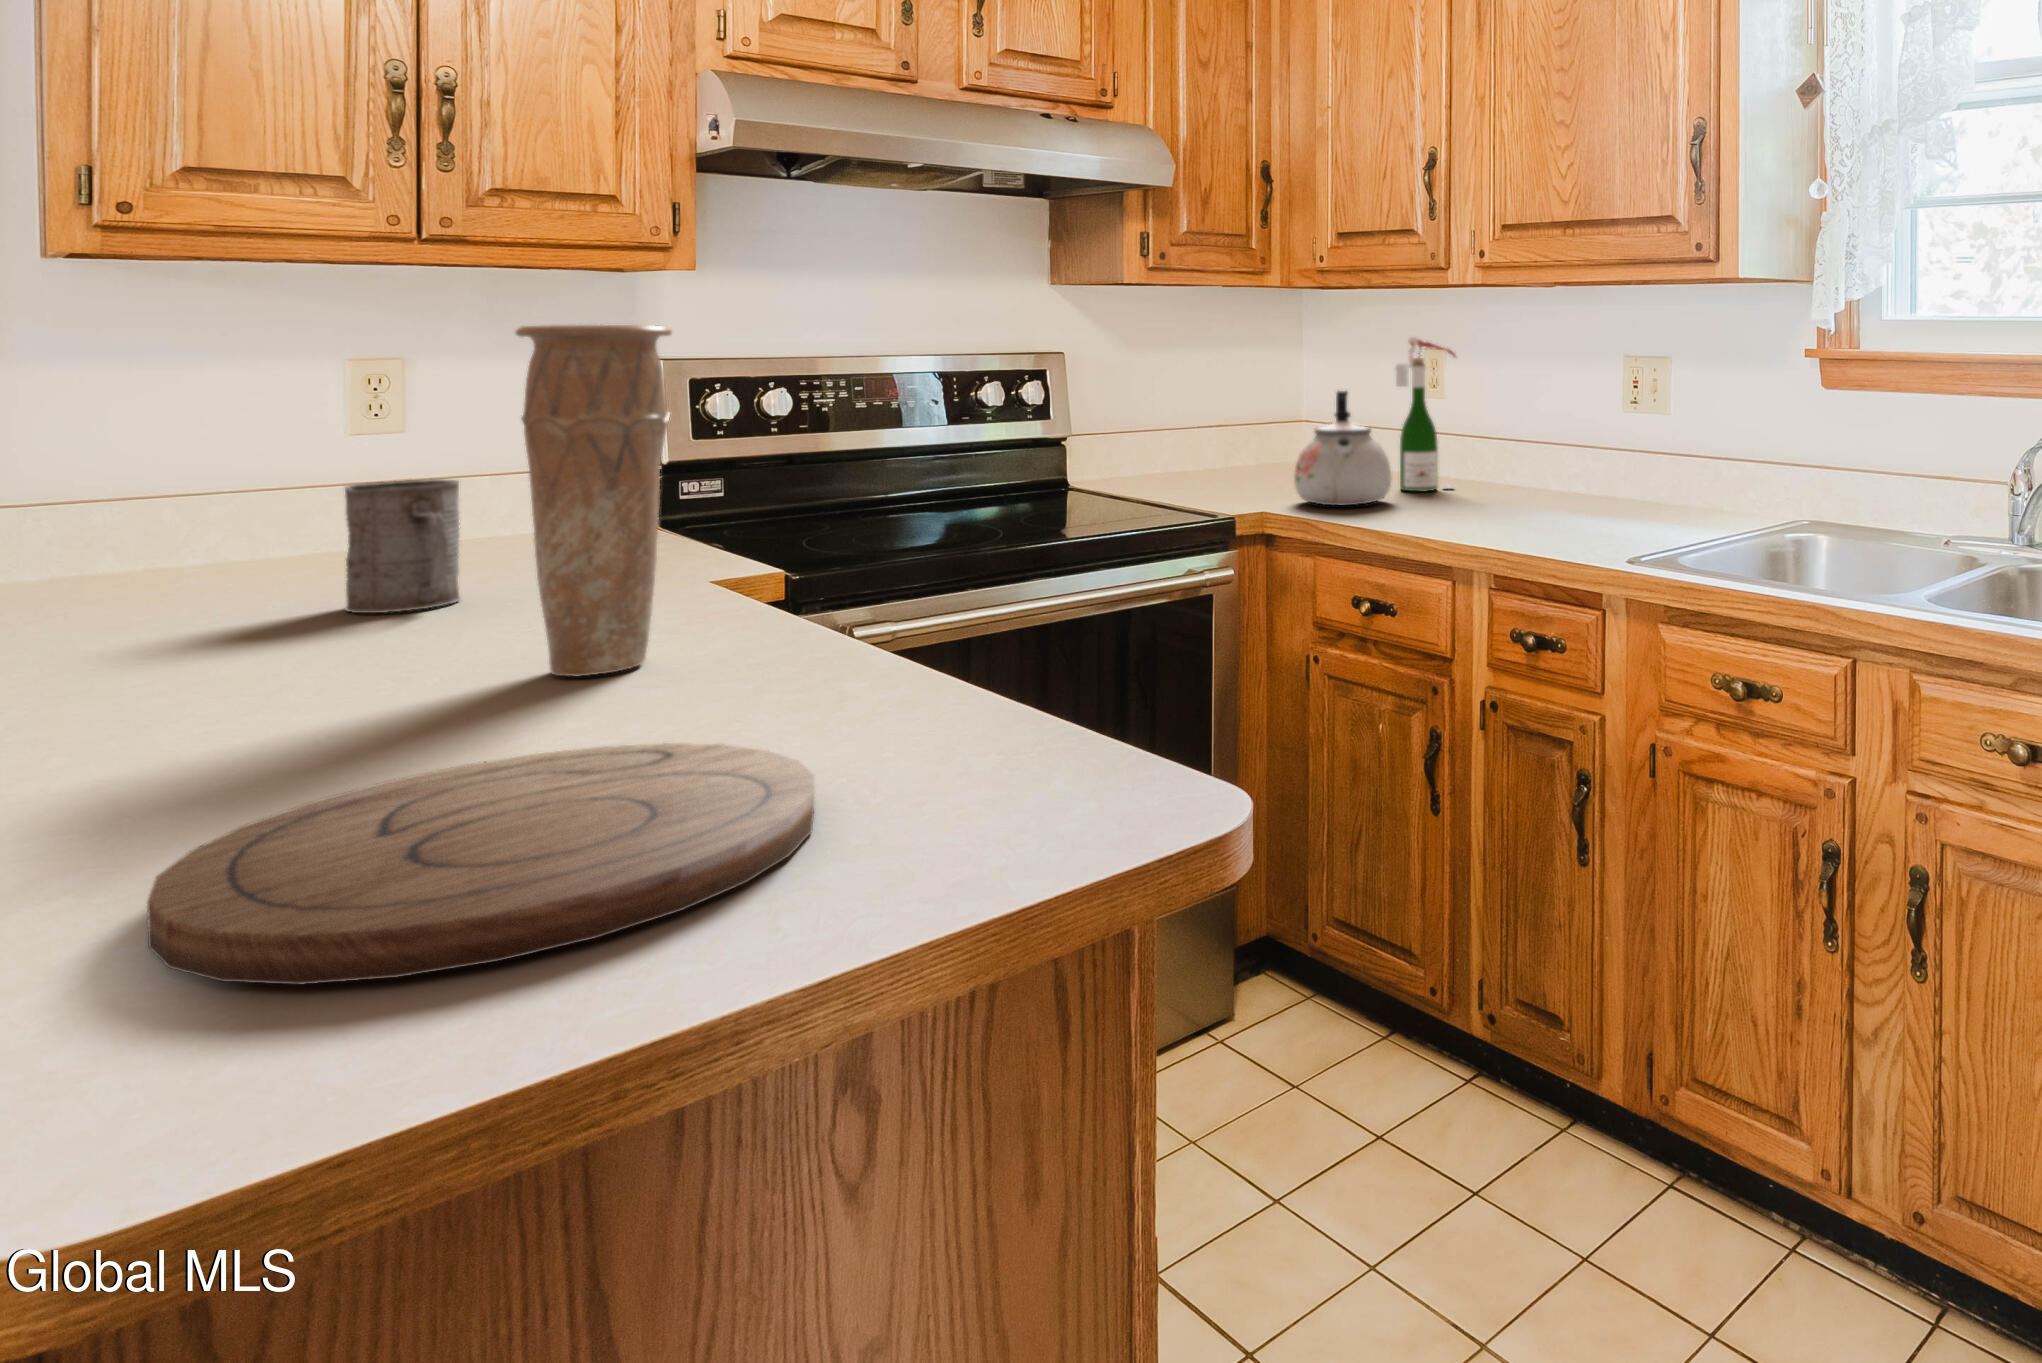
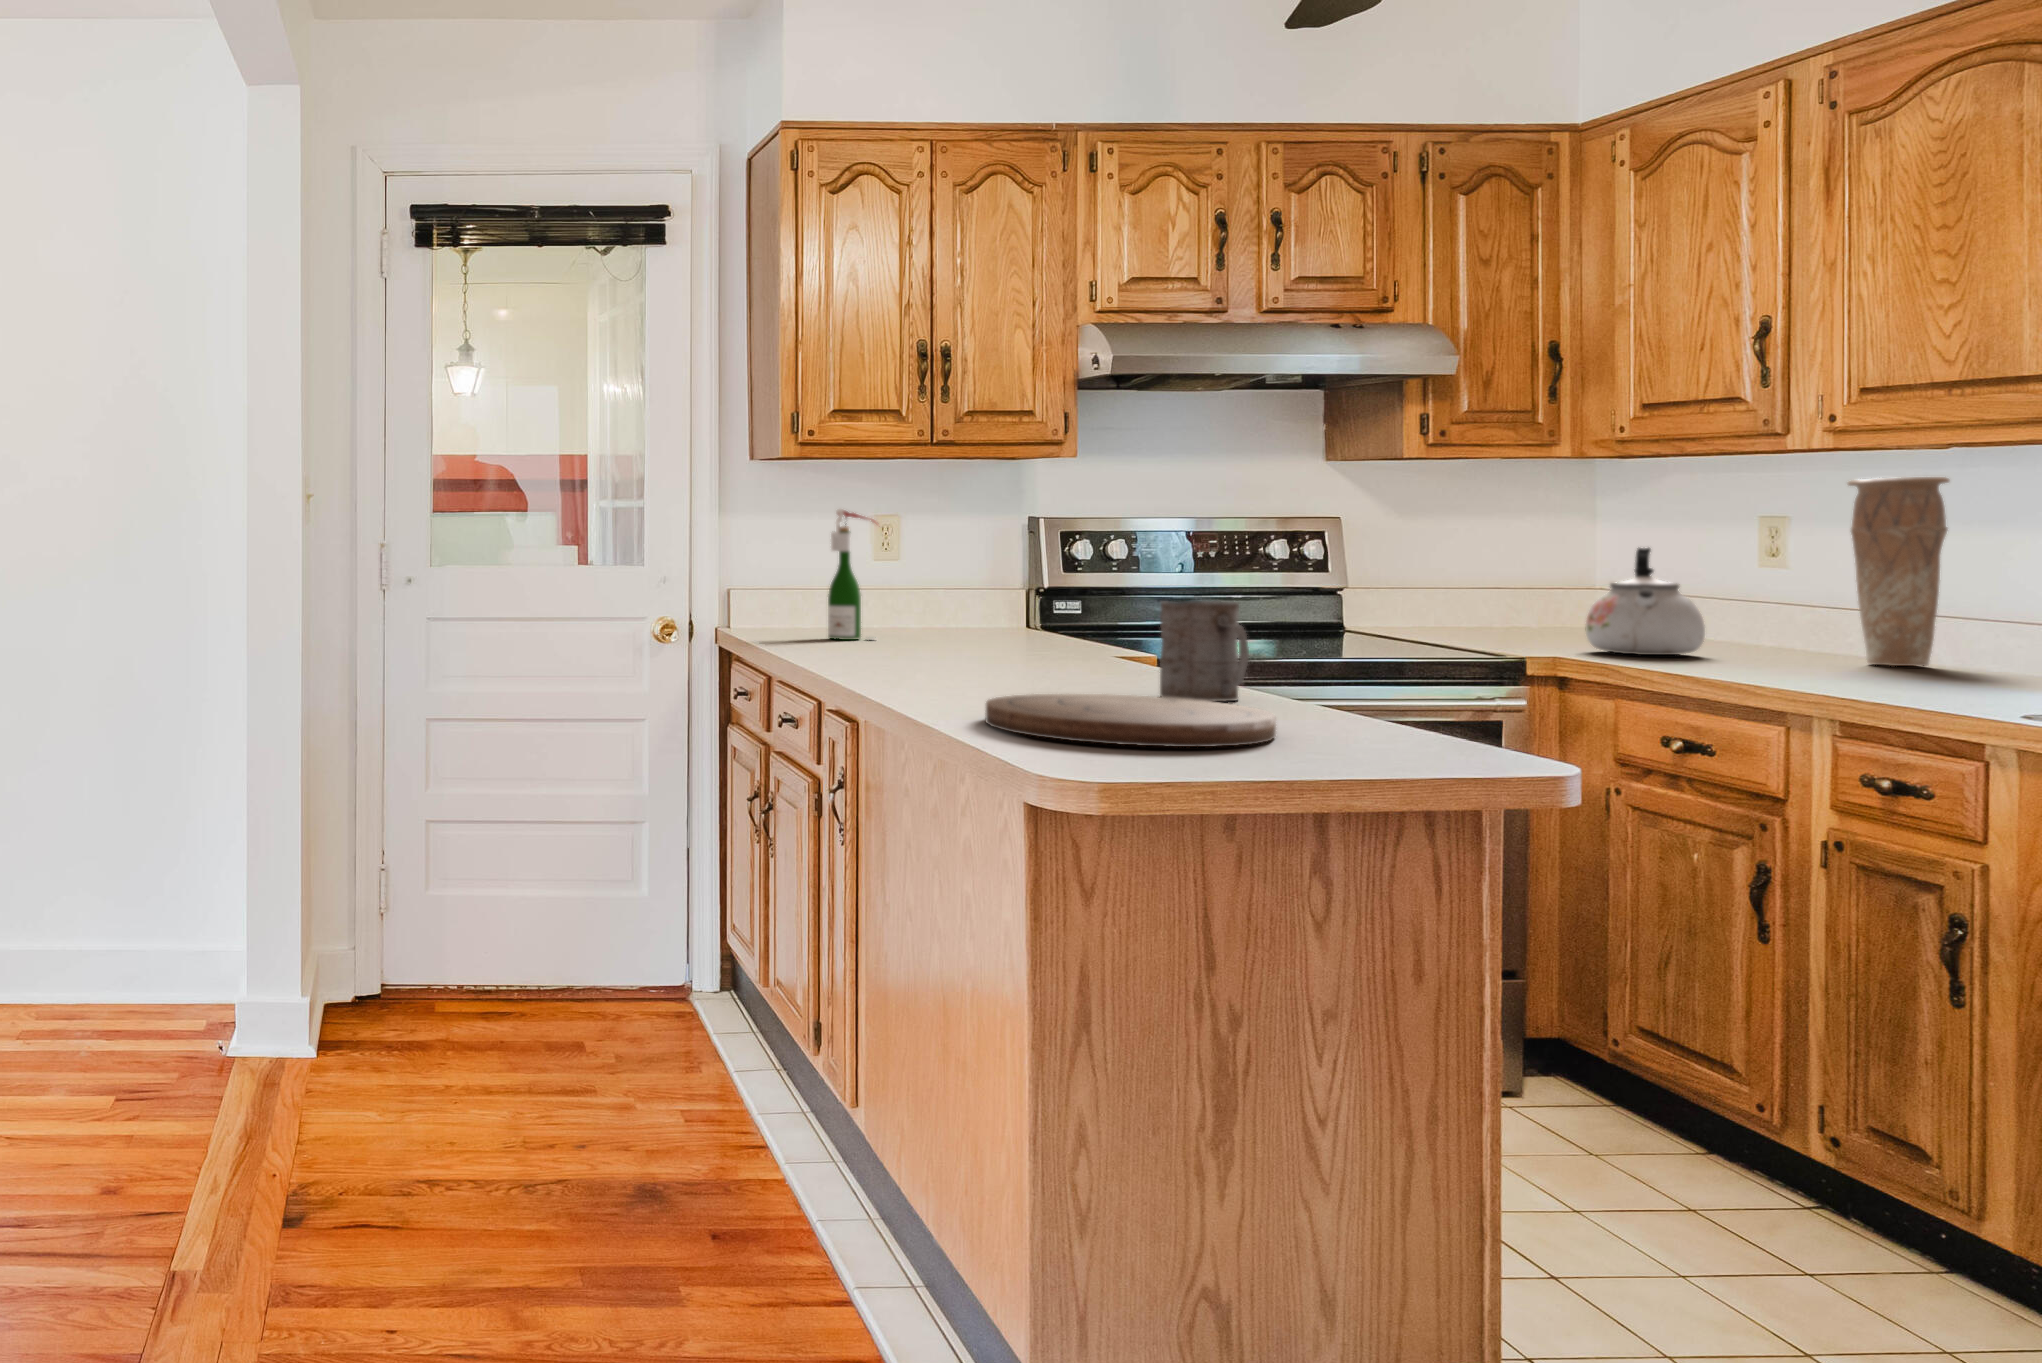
vase: present [516,325,672,676] -> present [1848,477,1949,666]
wine bottle: present [1396,337,1455,491] -> present [828,509,876,640]
mug: present [345,479,460,613] -> present [1160,601,1249,701]

